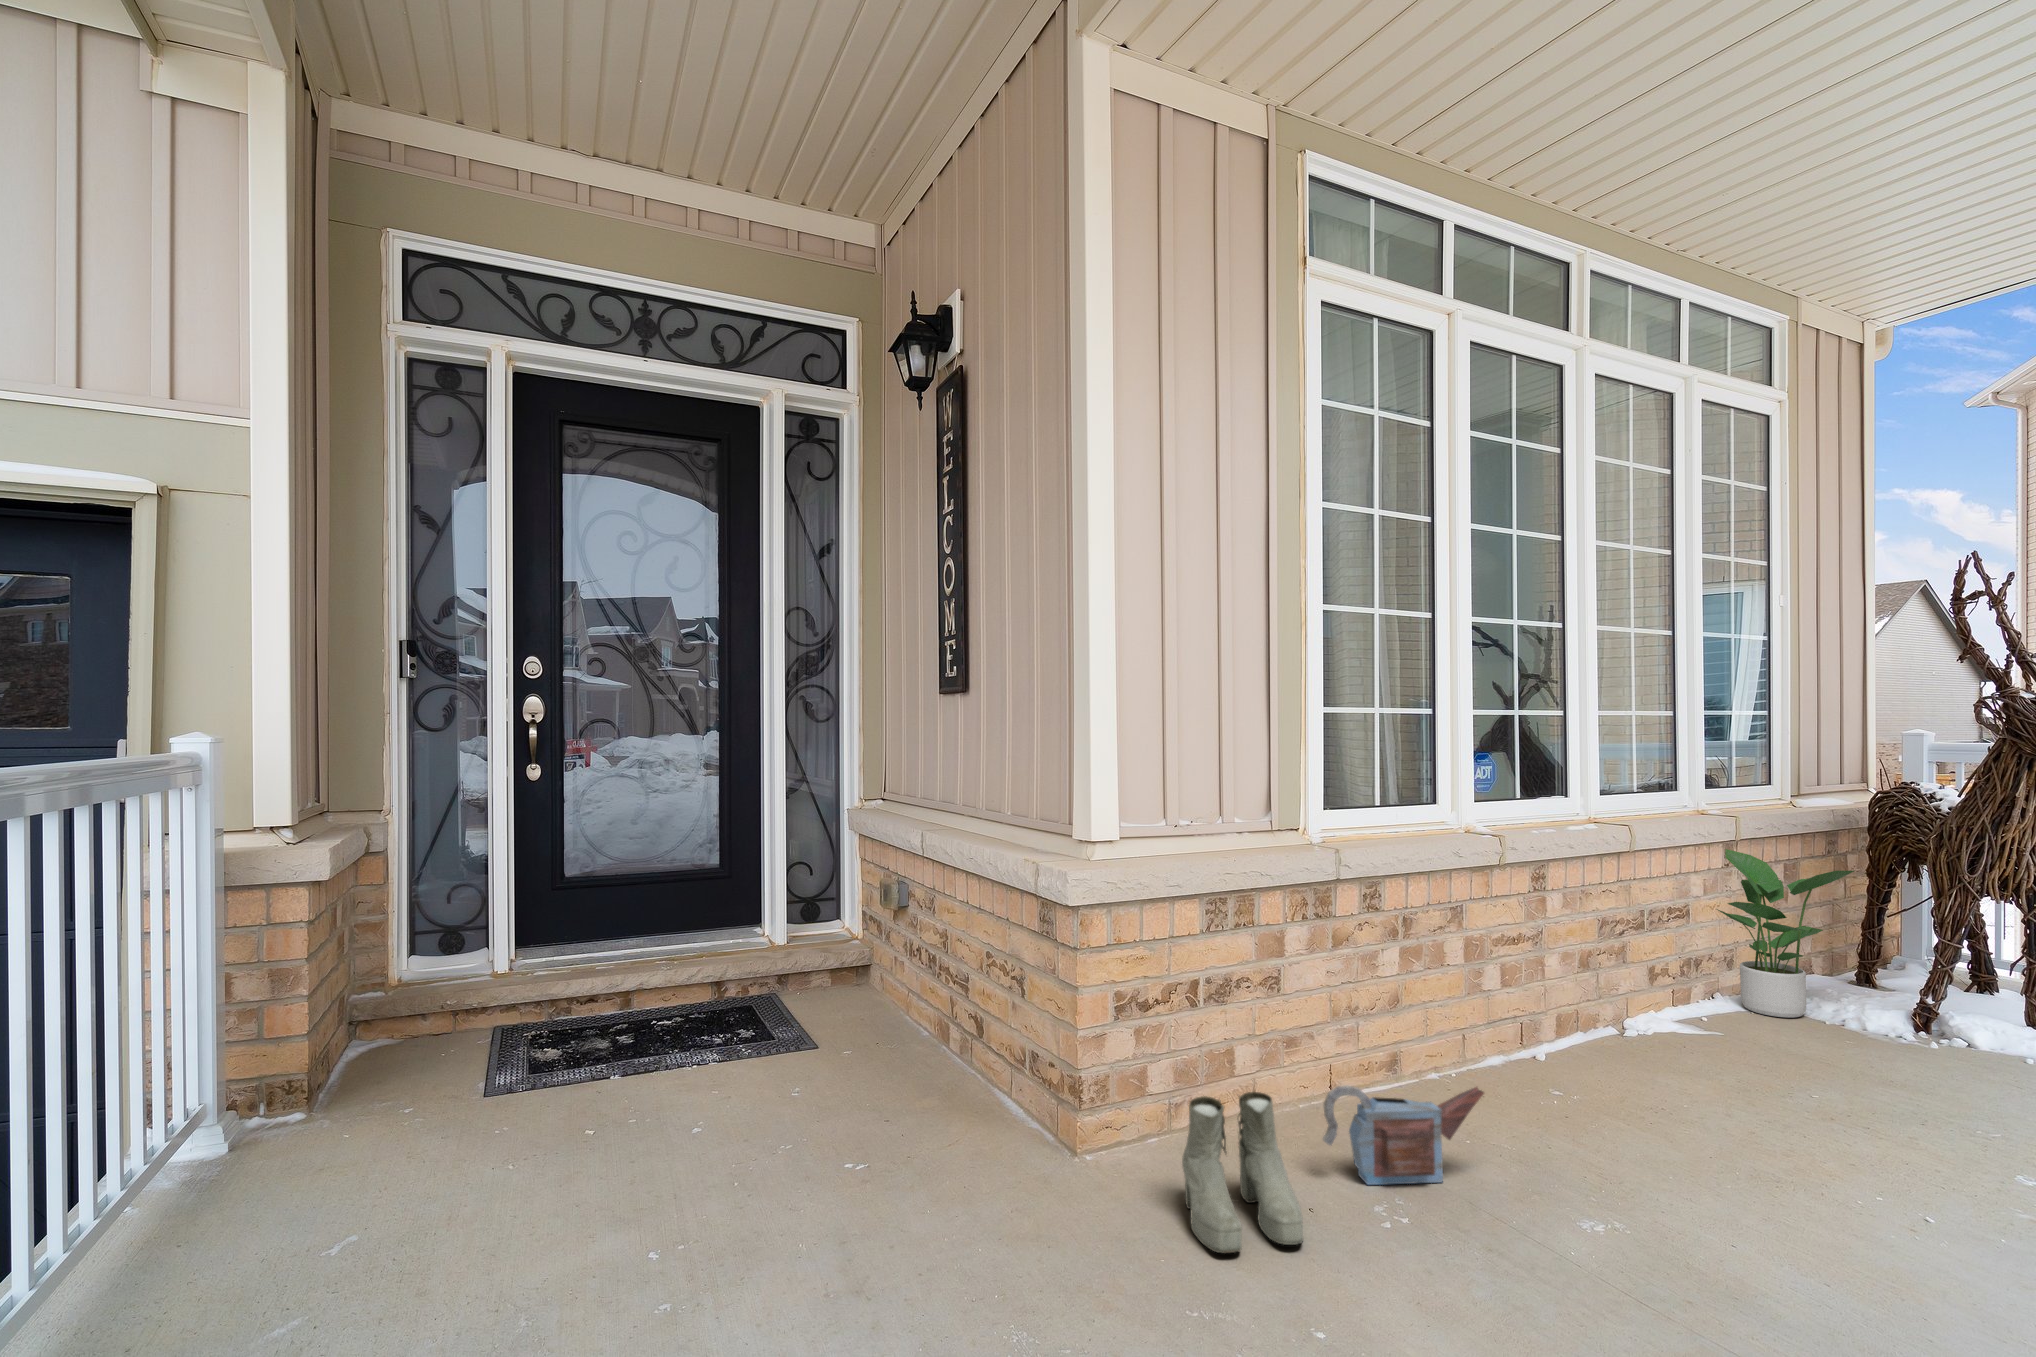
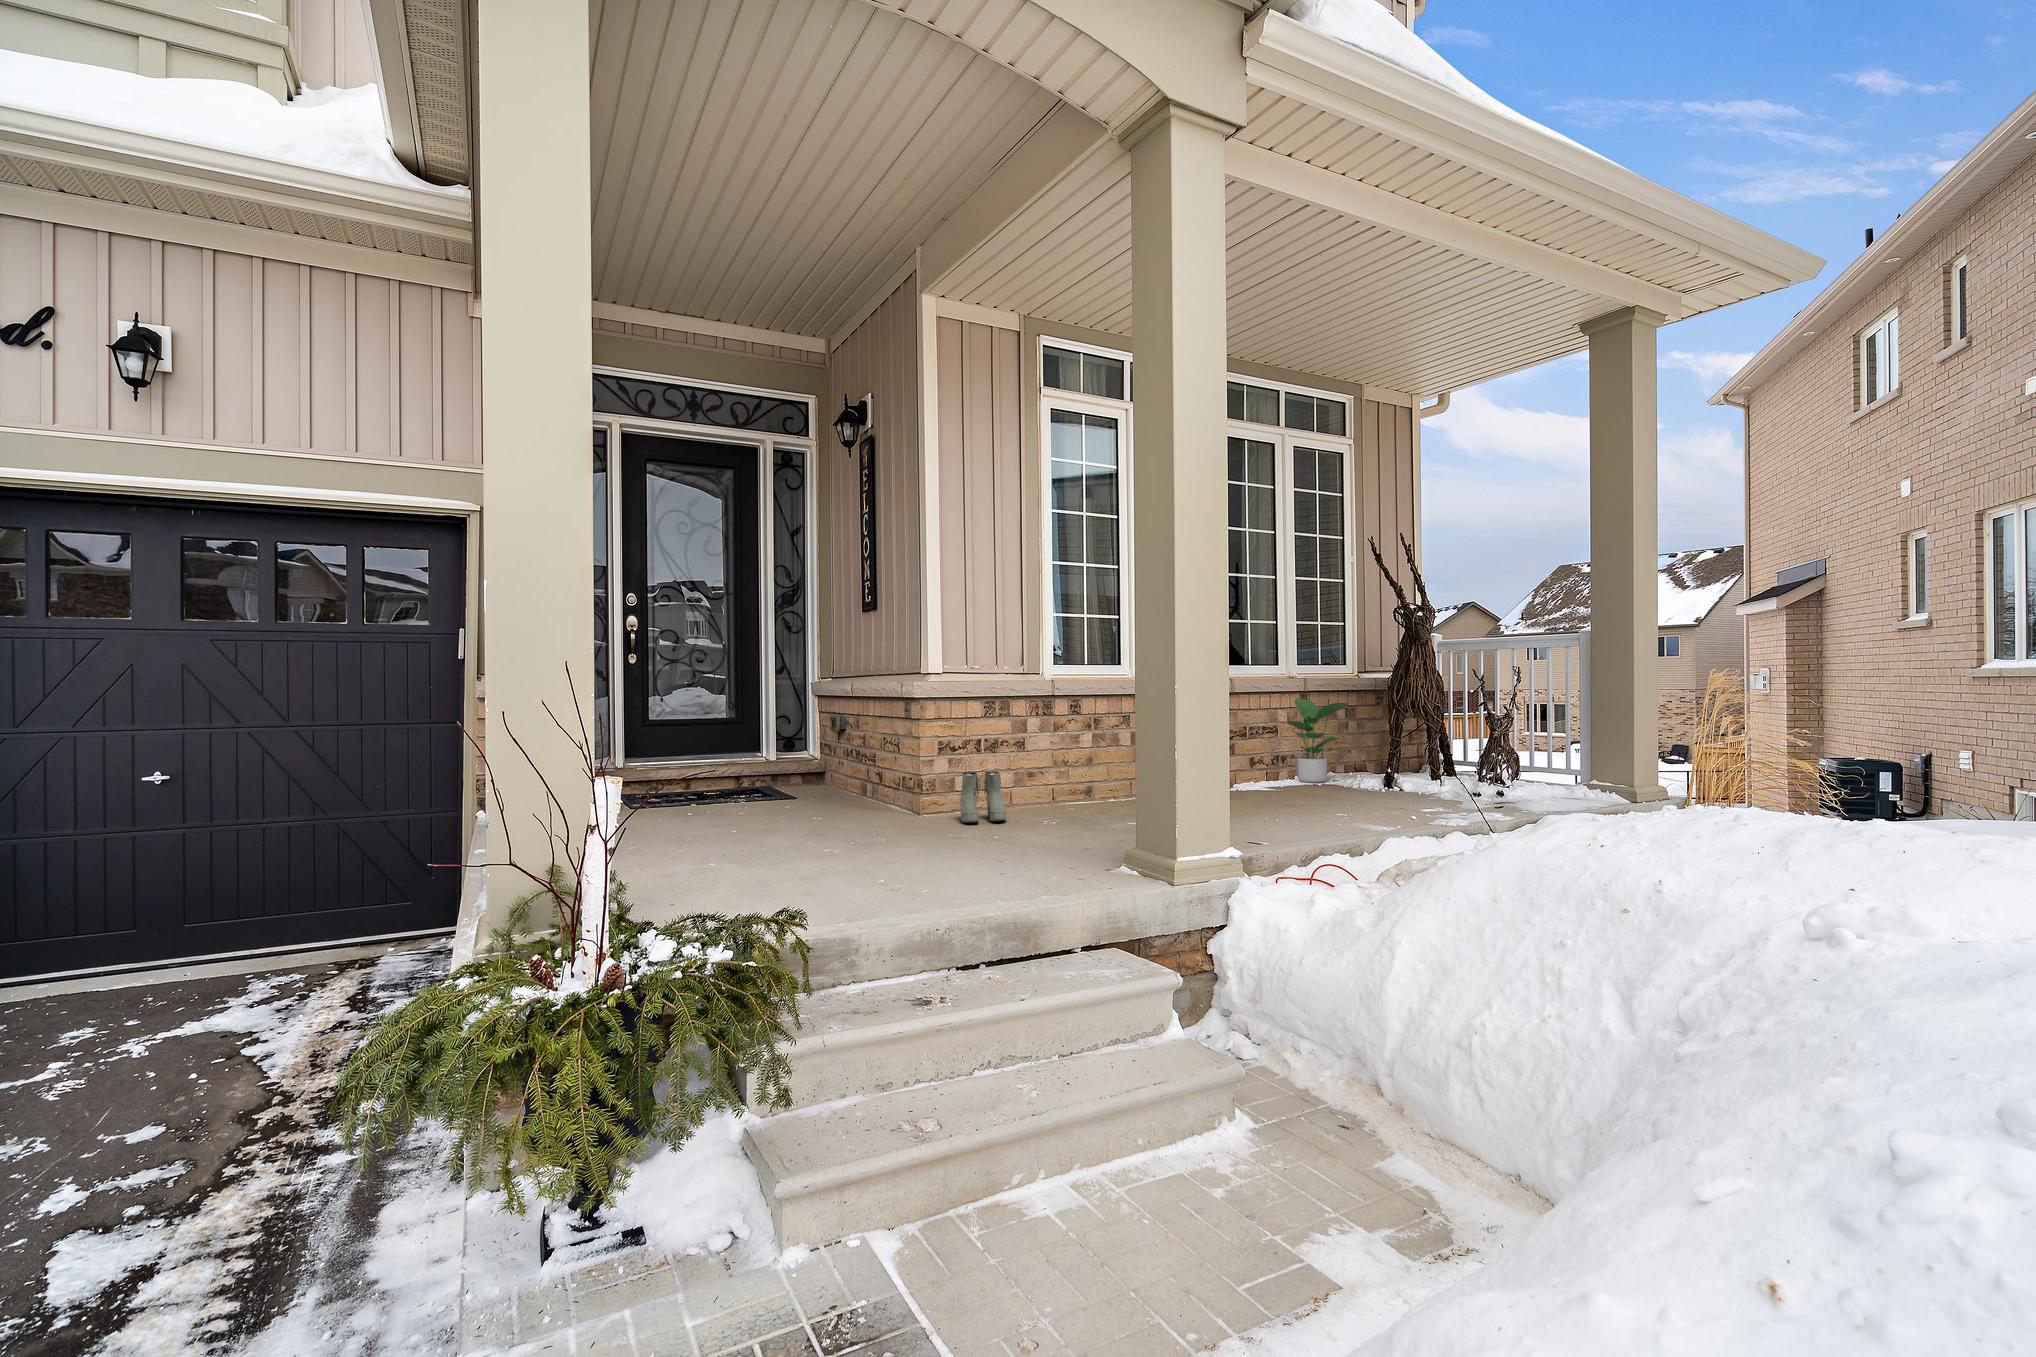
watering can: present [1323,1085,1484,1185] -> none [1026,773,1099,815]

